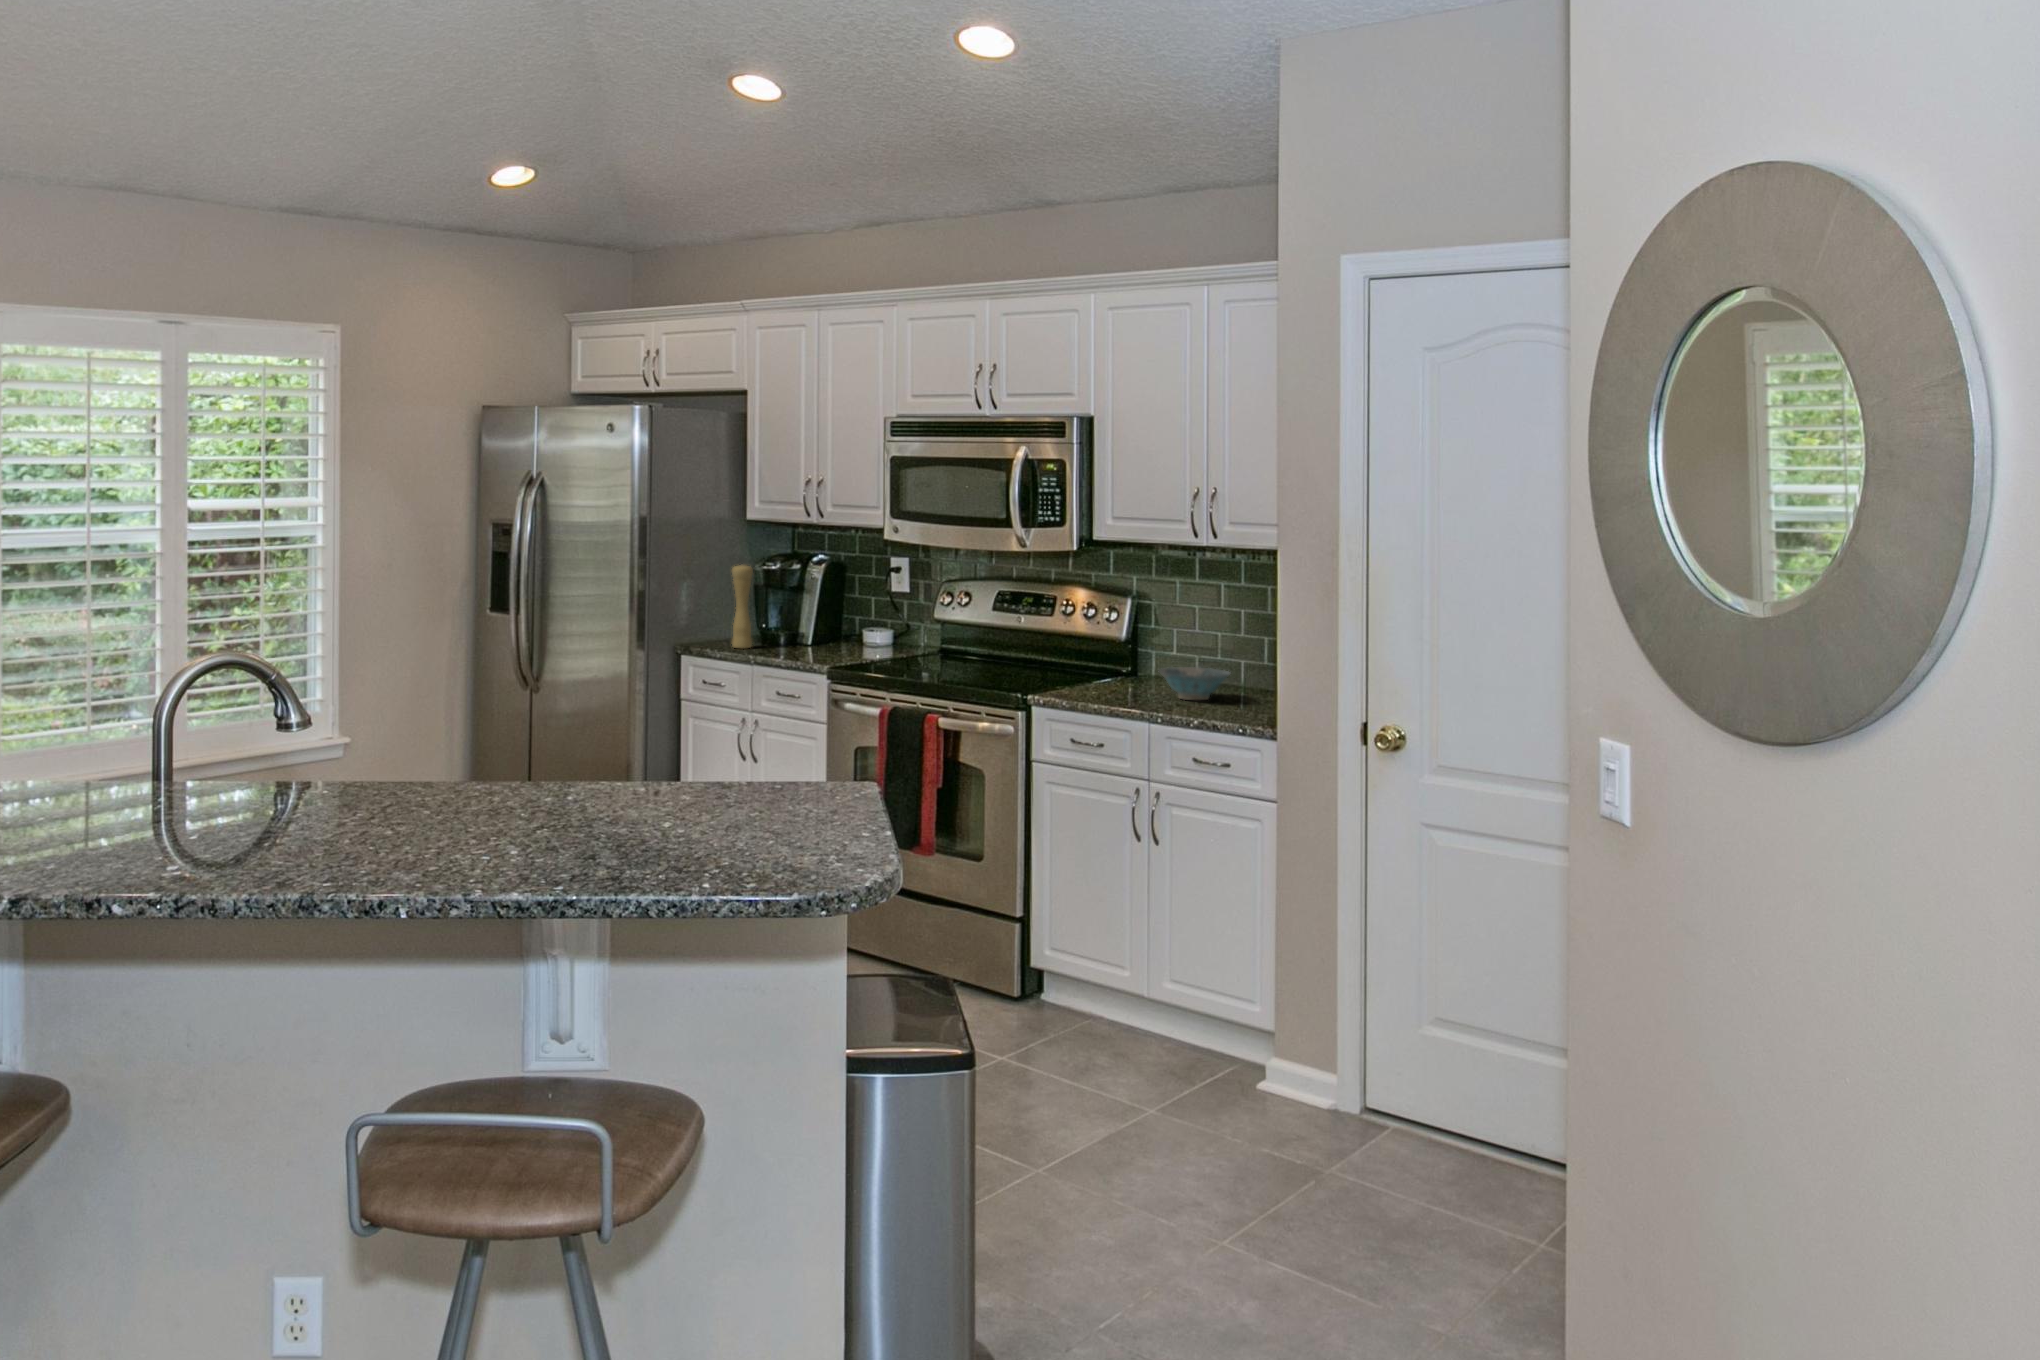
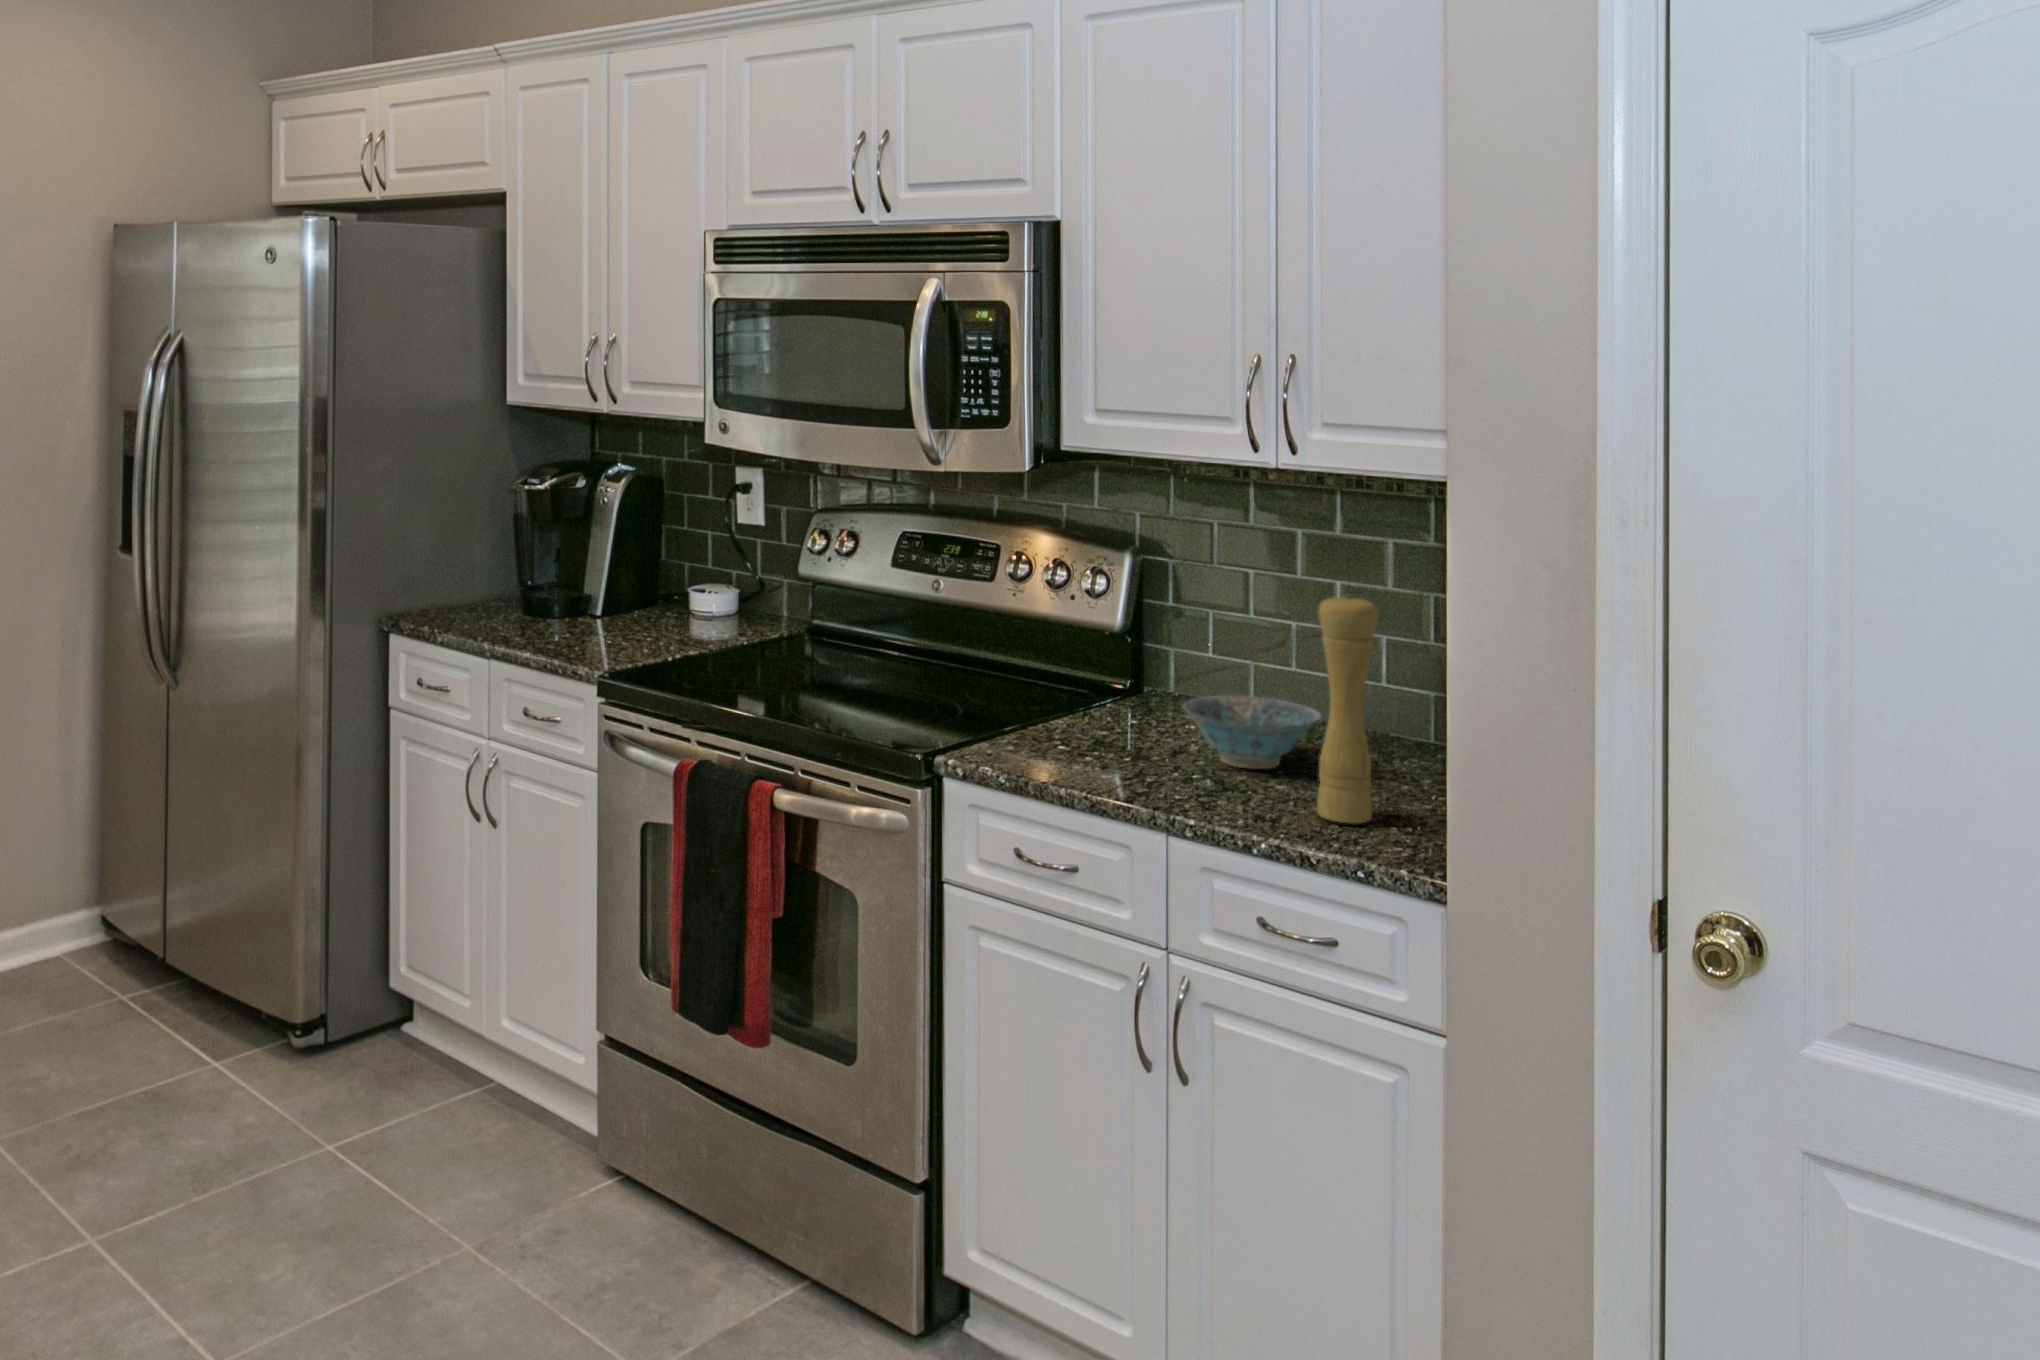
pepper mill: present [732,565,753,648] -> present [1317,595,1378,823]

